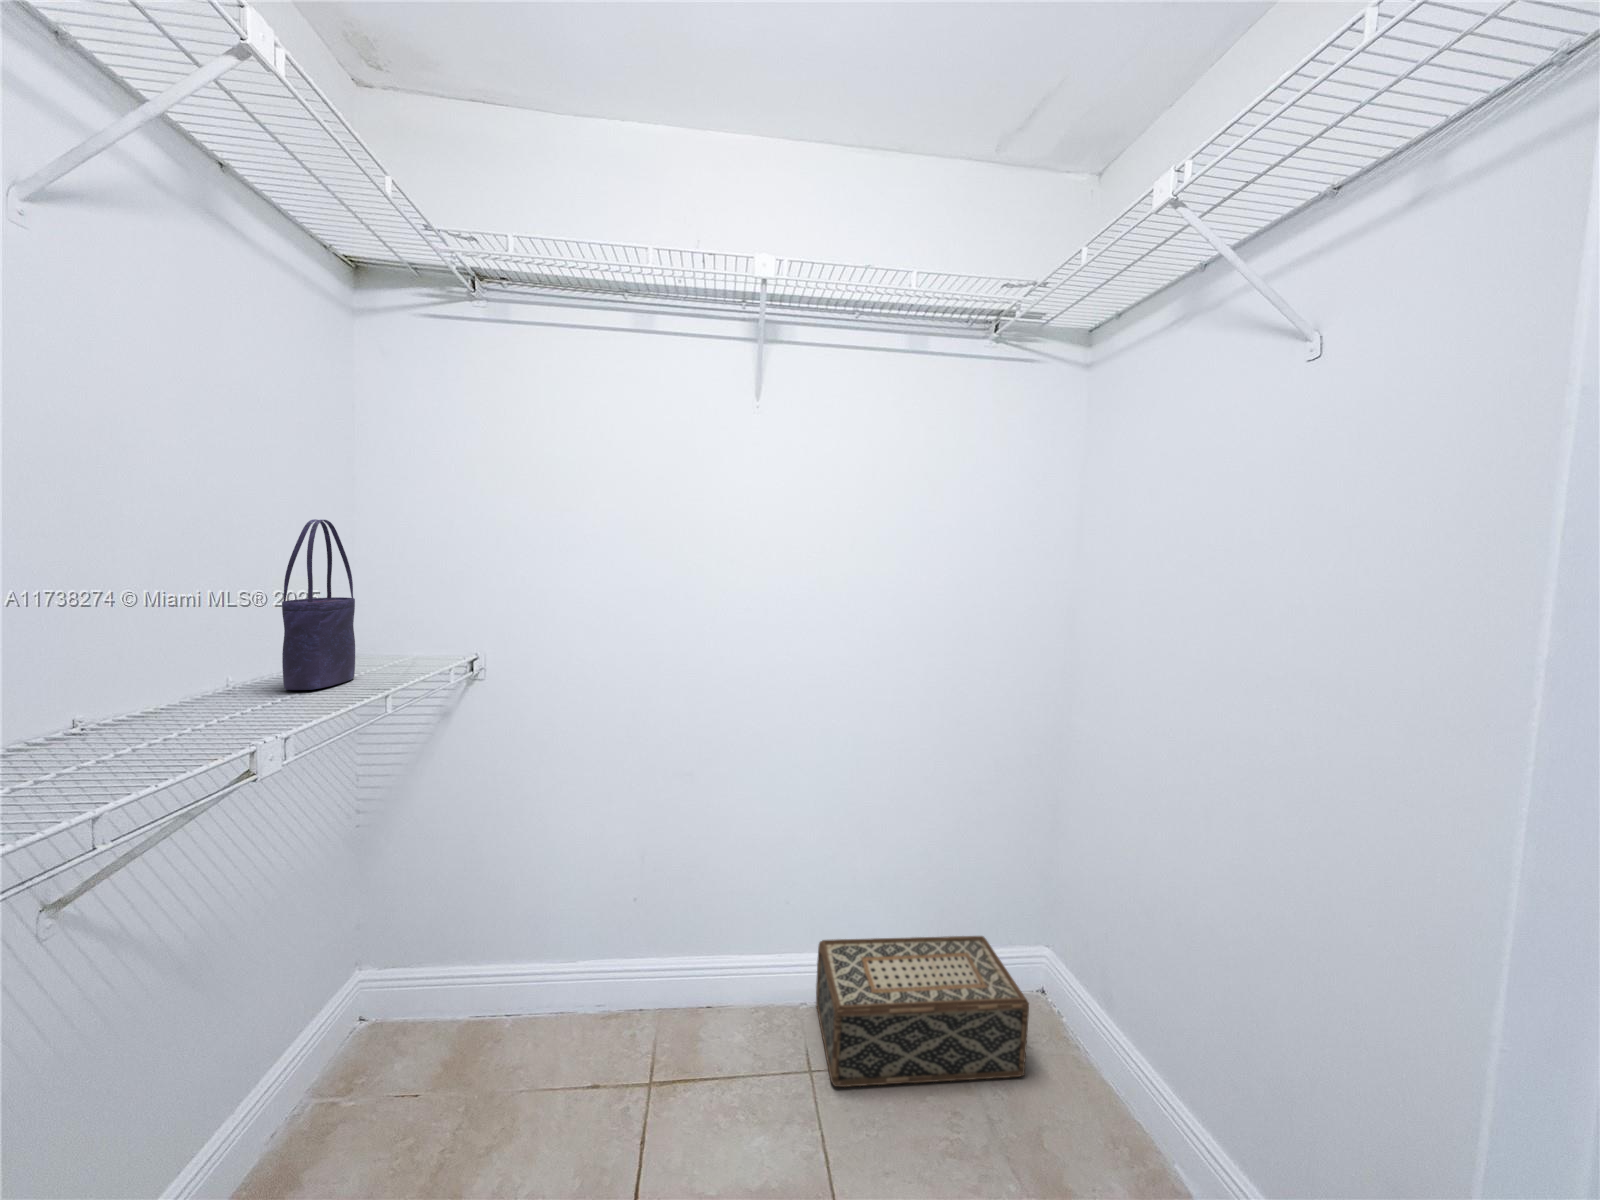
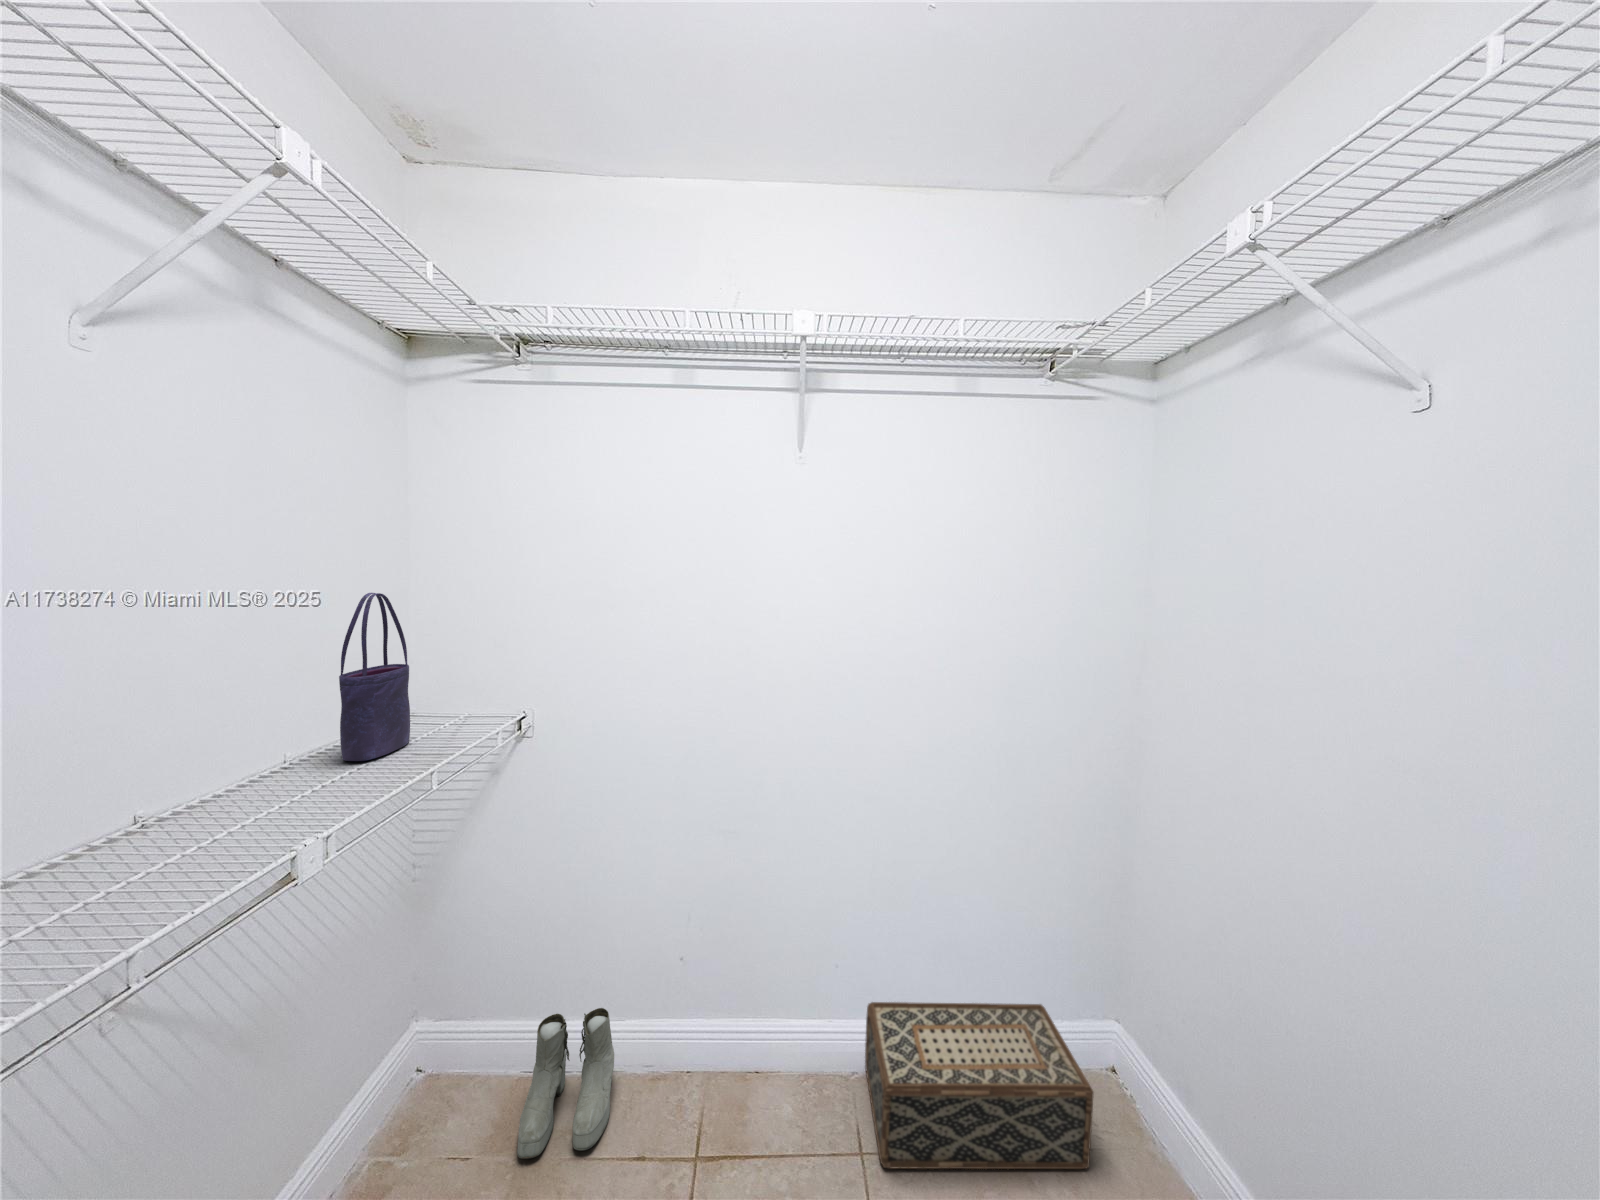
boots: none [466,954,566,1100] -> present [517,1008,614,1159]

